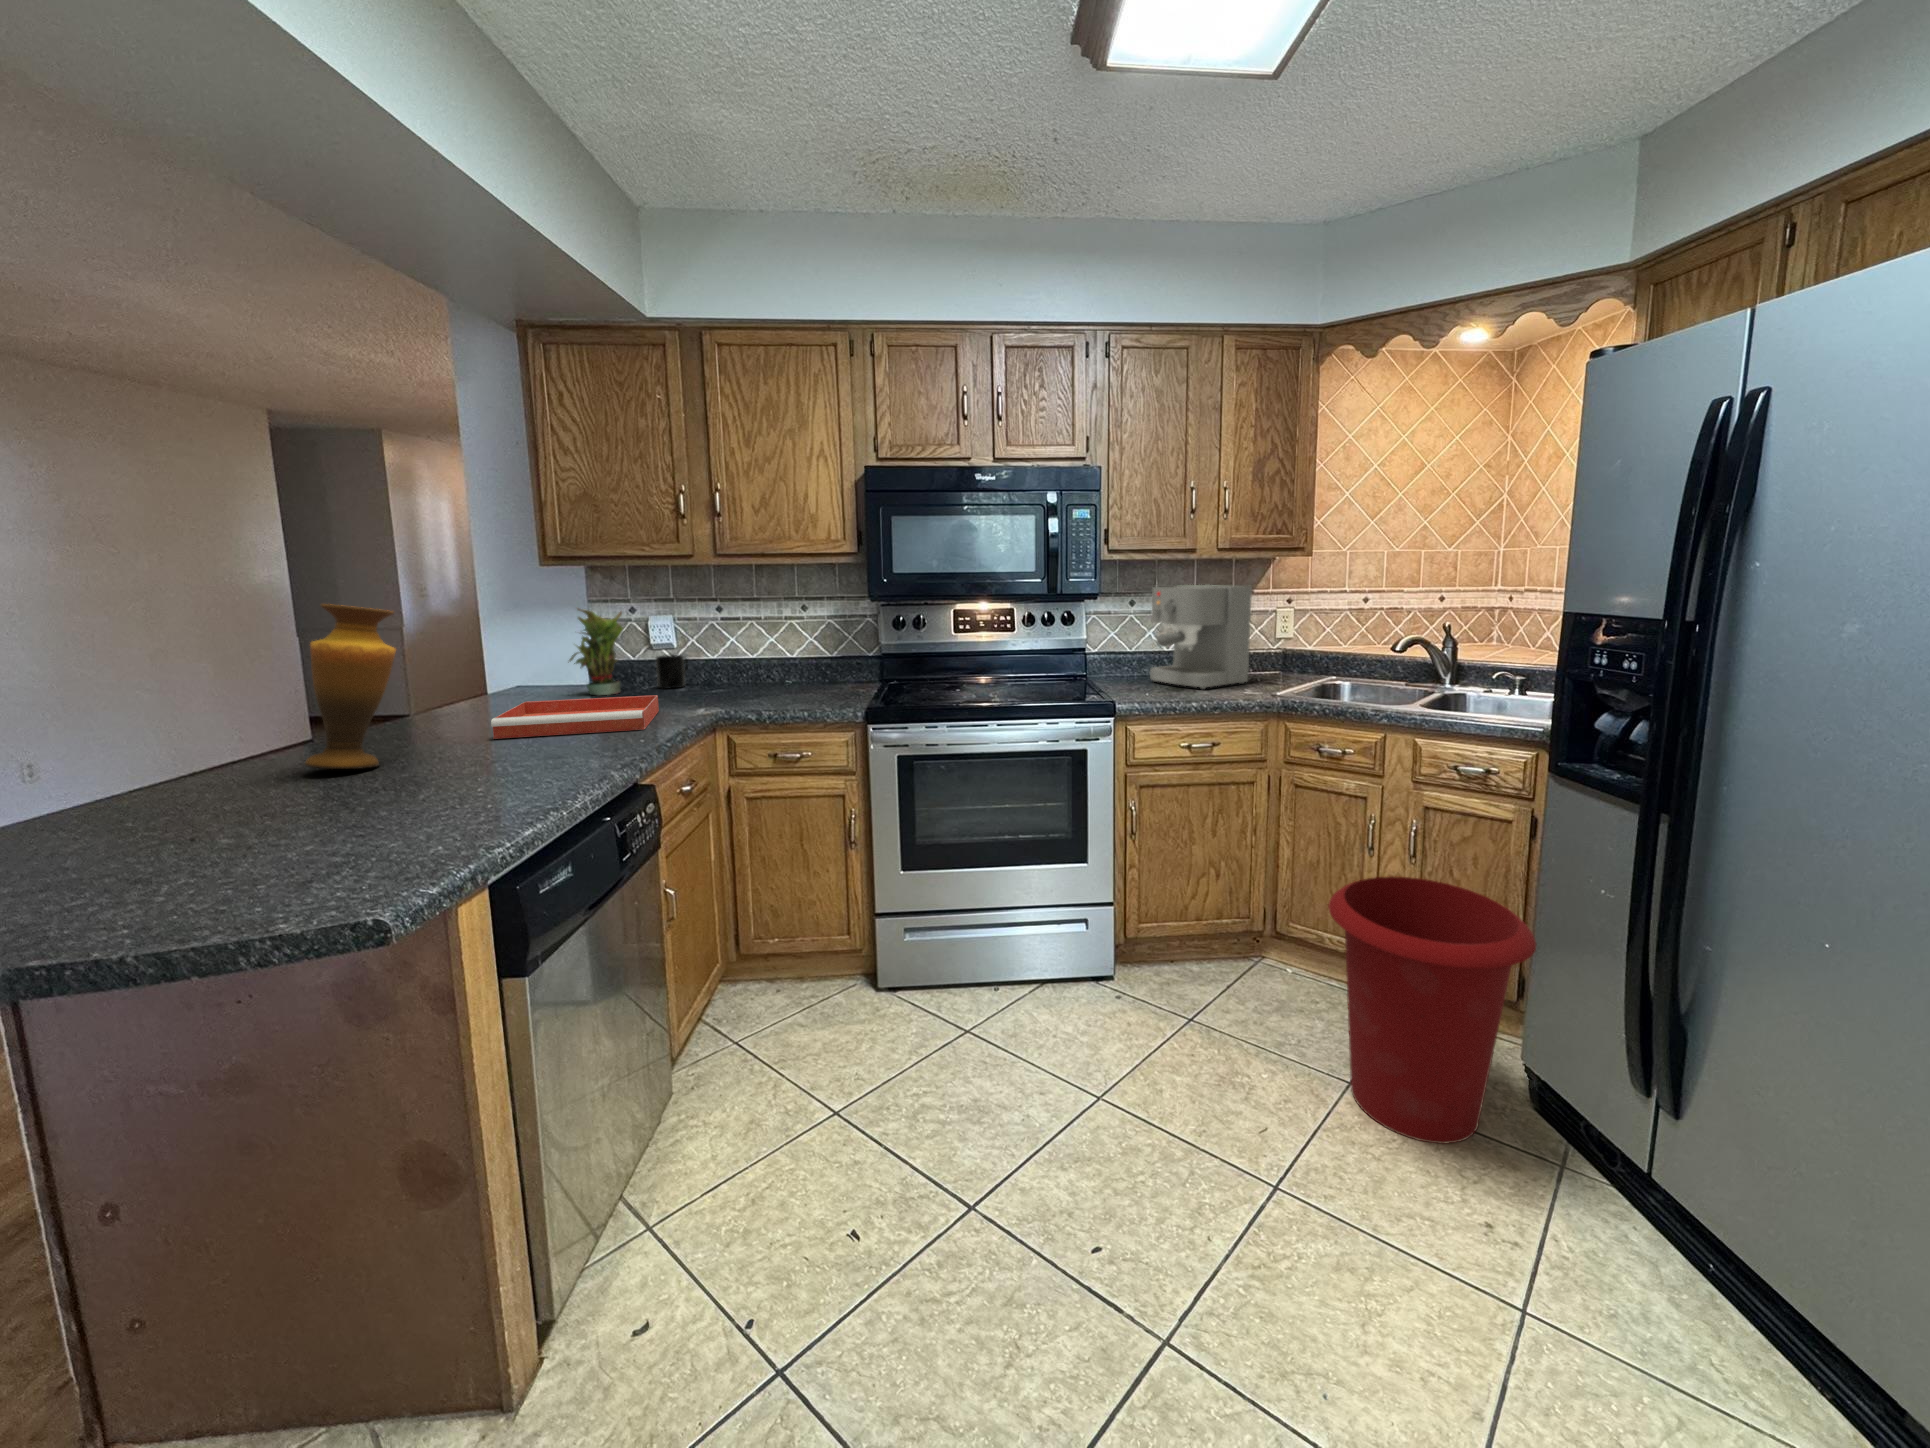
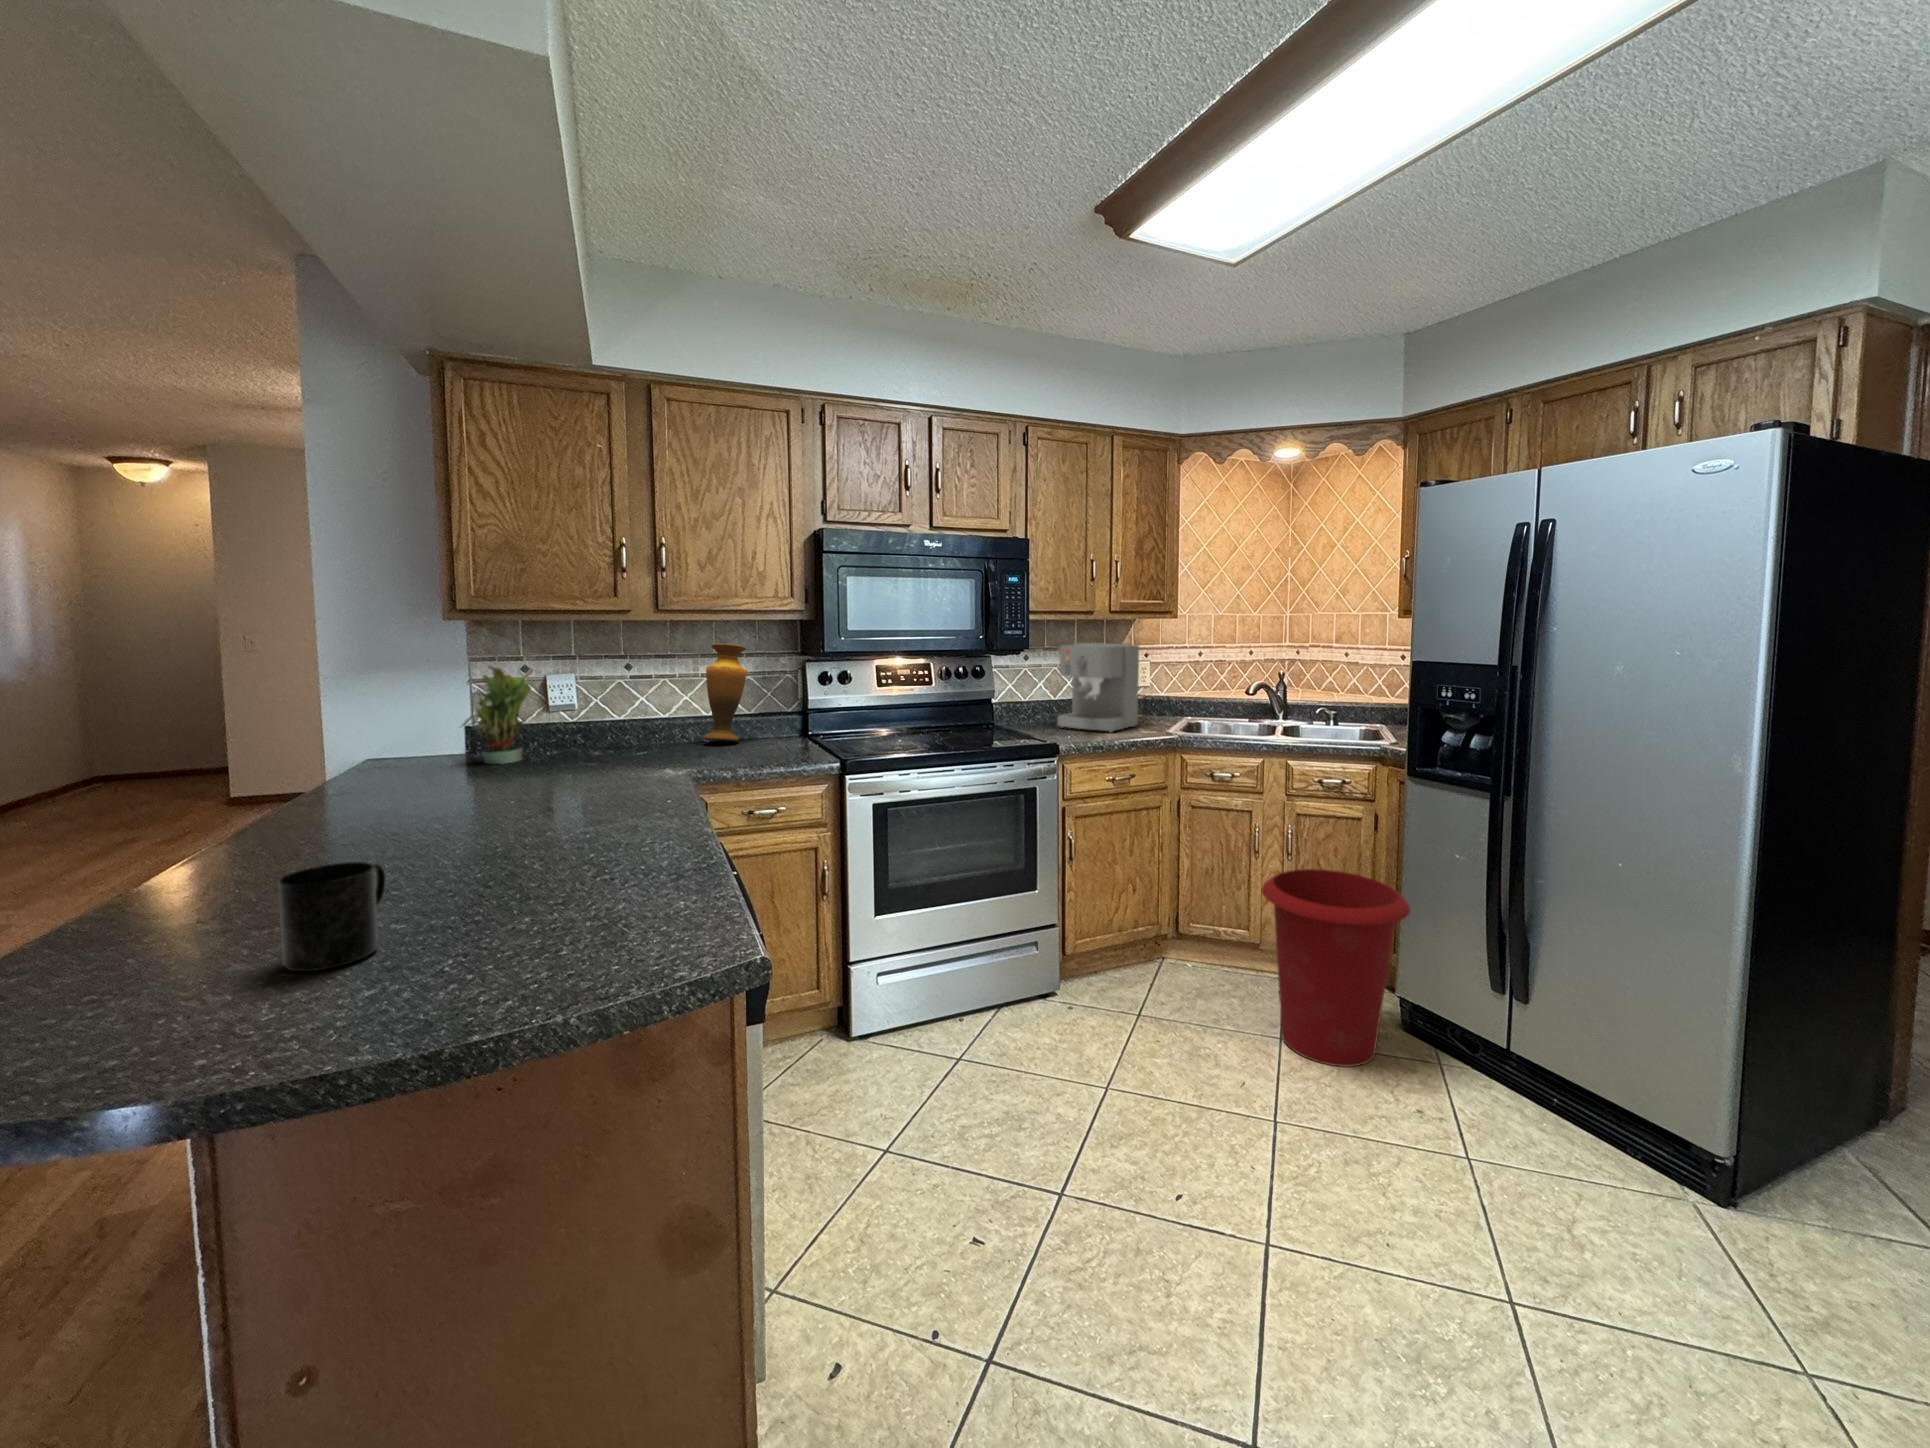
vase: present [304,604,396,769] -> present [703,644,747,741]
mug: present [656,655,688,688] -> present [278,862,385,971]
tray: present [491,695,659,739] -> none [469,758,648,813]

